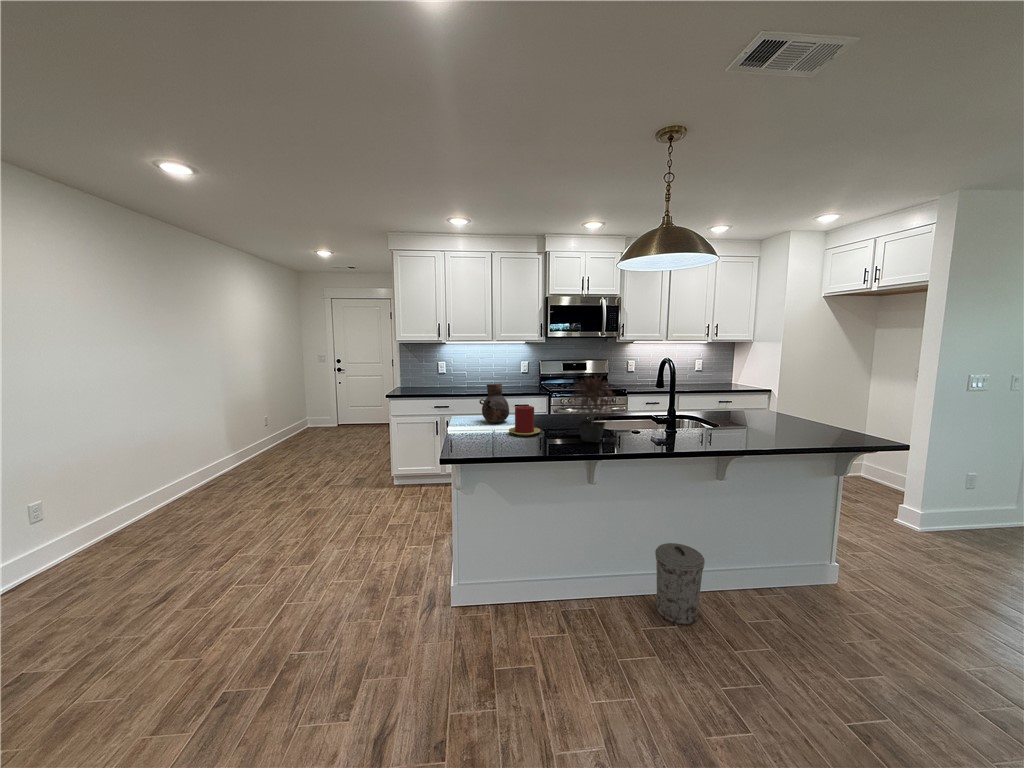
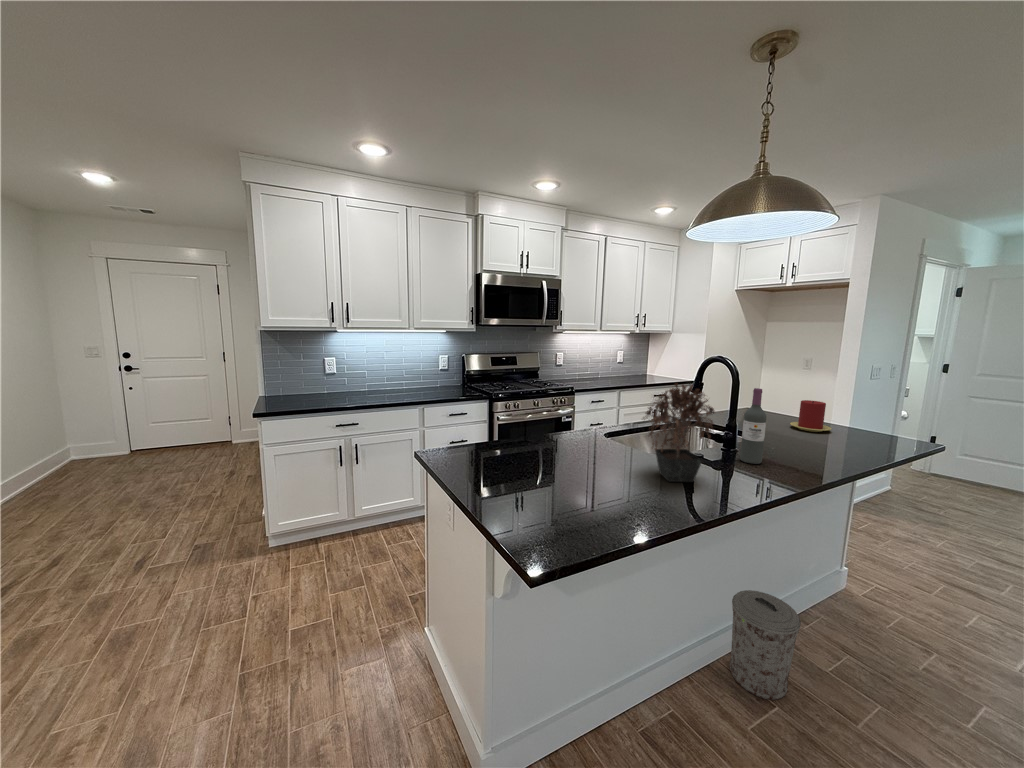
wine bottle: none [663,382,680,439] -> present [740,388,766,464]
vase: present [479,384,509,423] -> none [470,396,516,457]
candle: present [509,406,540,436] -> present [790,400,831,432]

